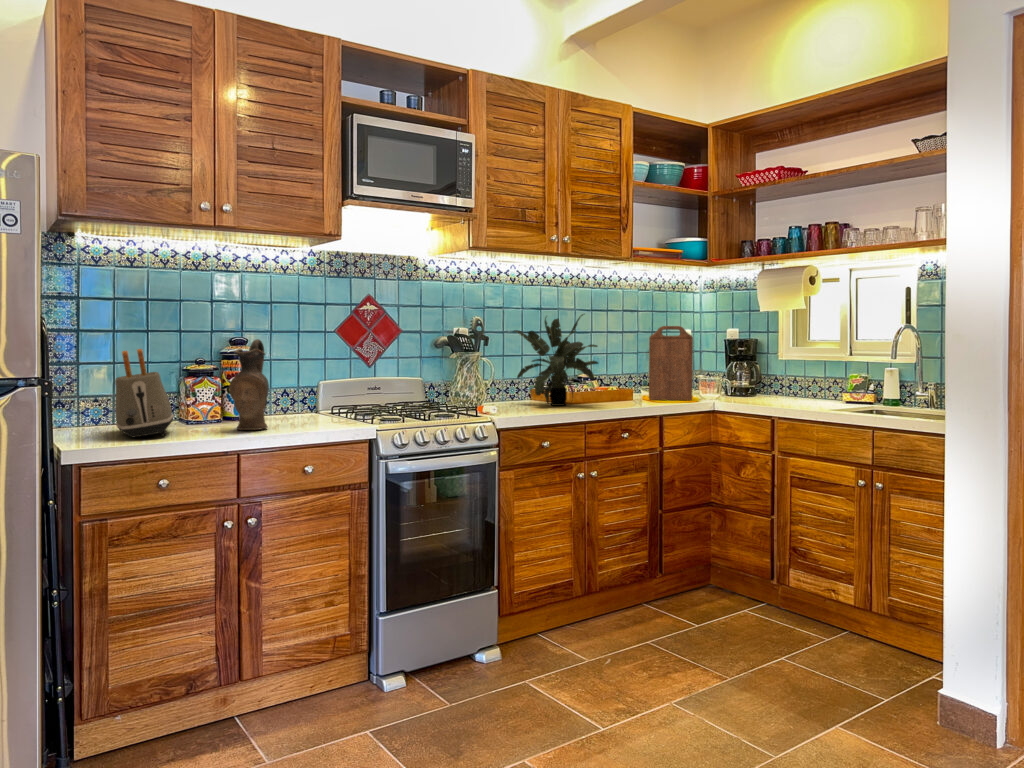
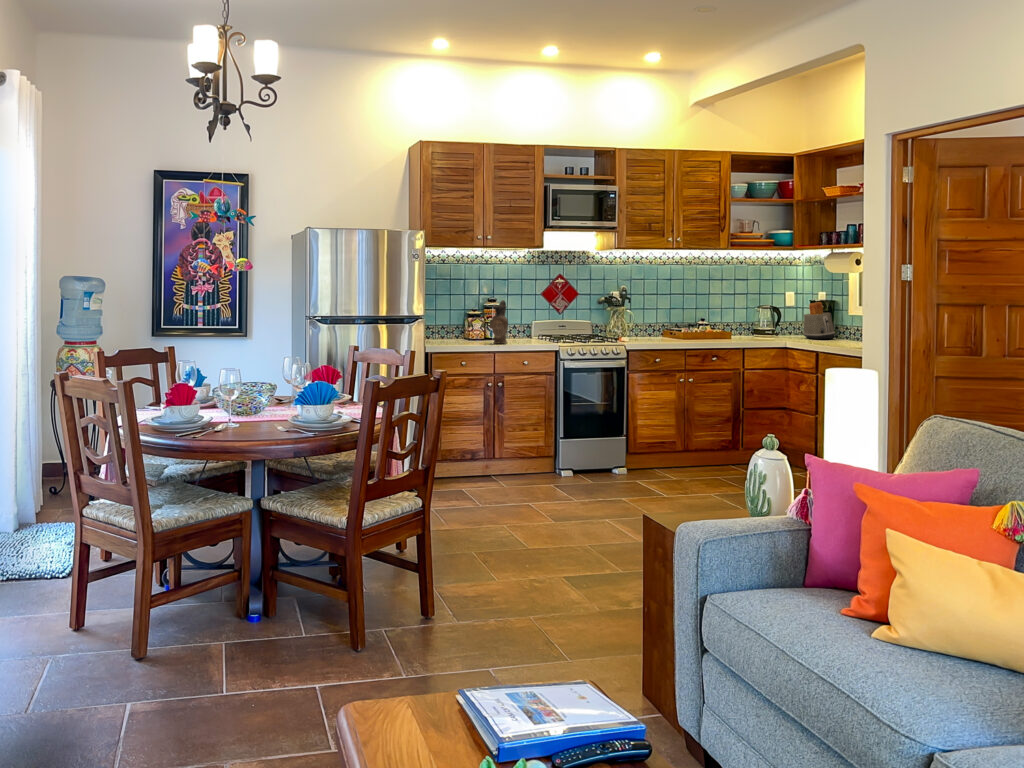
potted plant: present [514,314,598,406] -> none [645,284,695,339]
cutting board: present [649,326,693,400] -> none [734,291,763,338]
toaster: present [115,349,174,437] -> present [804,302,835,339]

